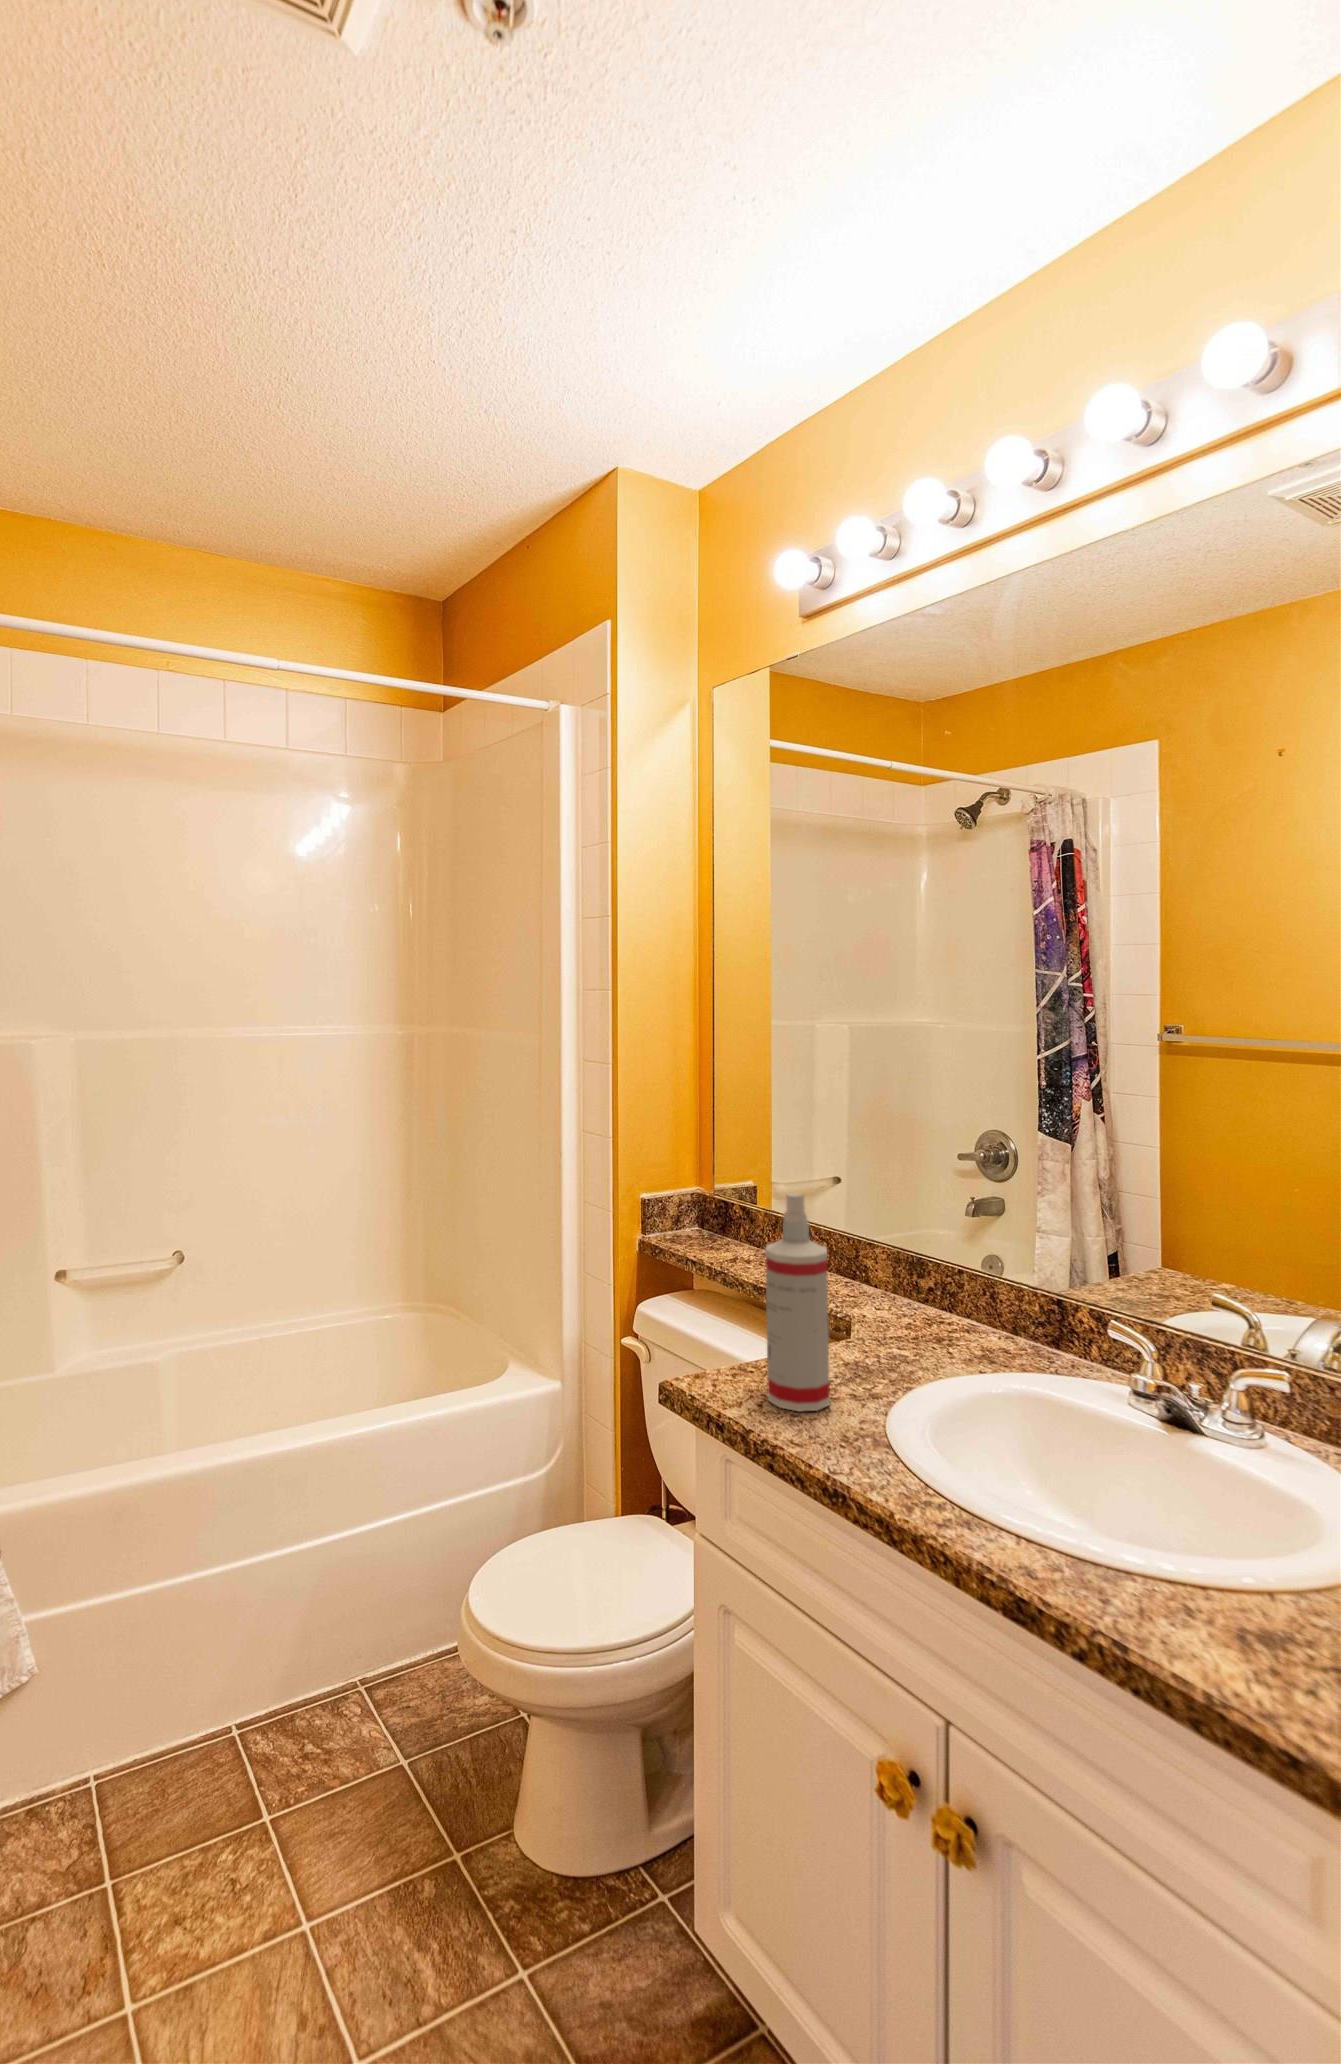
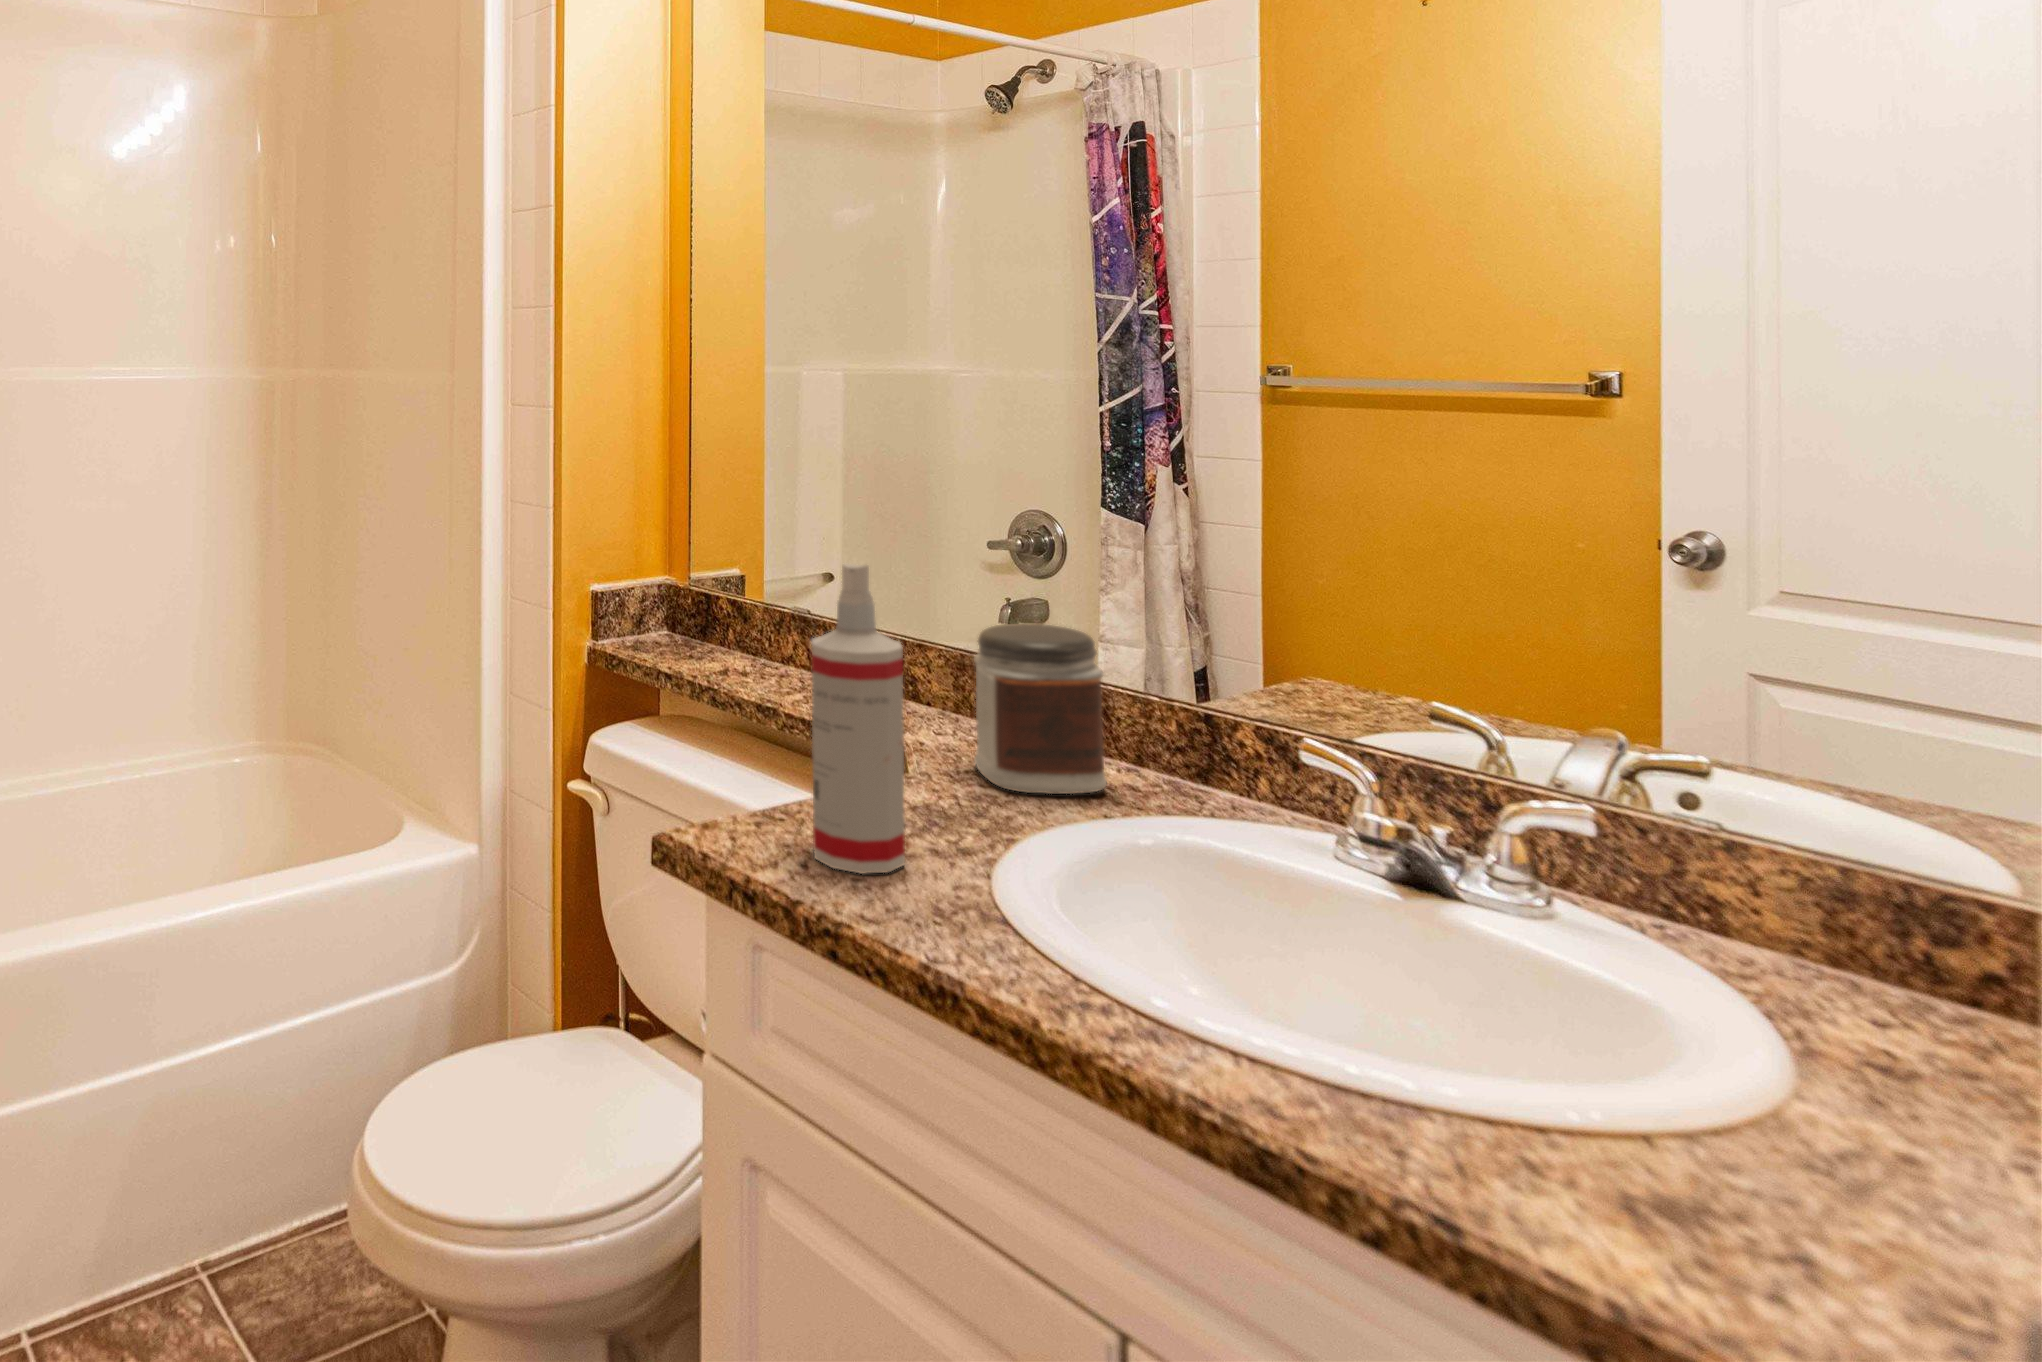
jar: none [896,1228,988,1353] -> present [974,623,1107,794]

